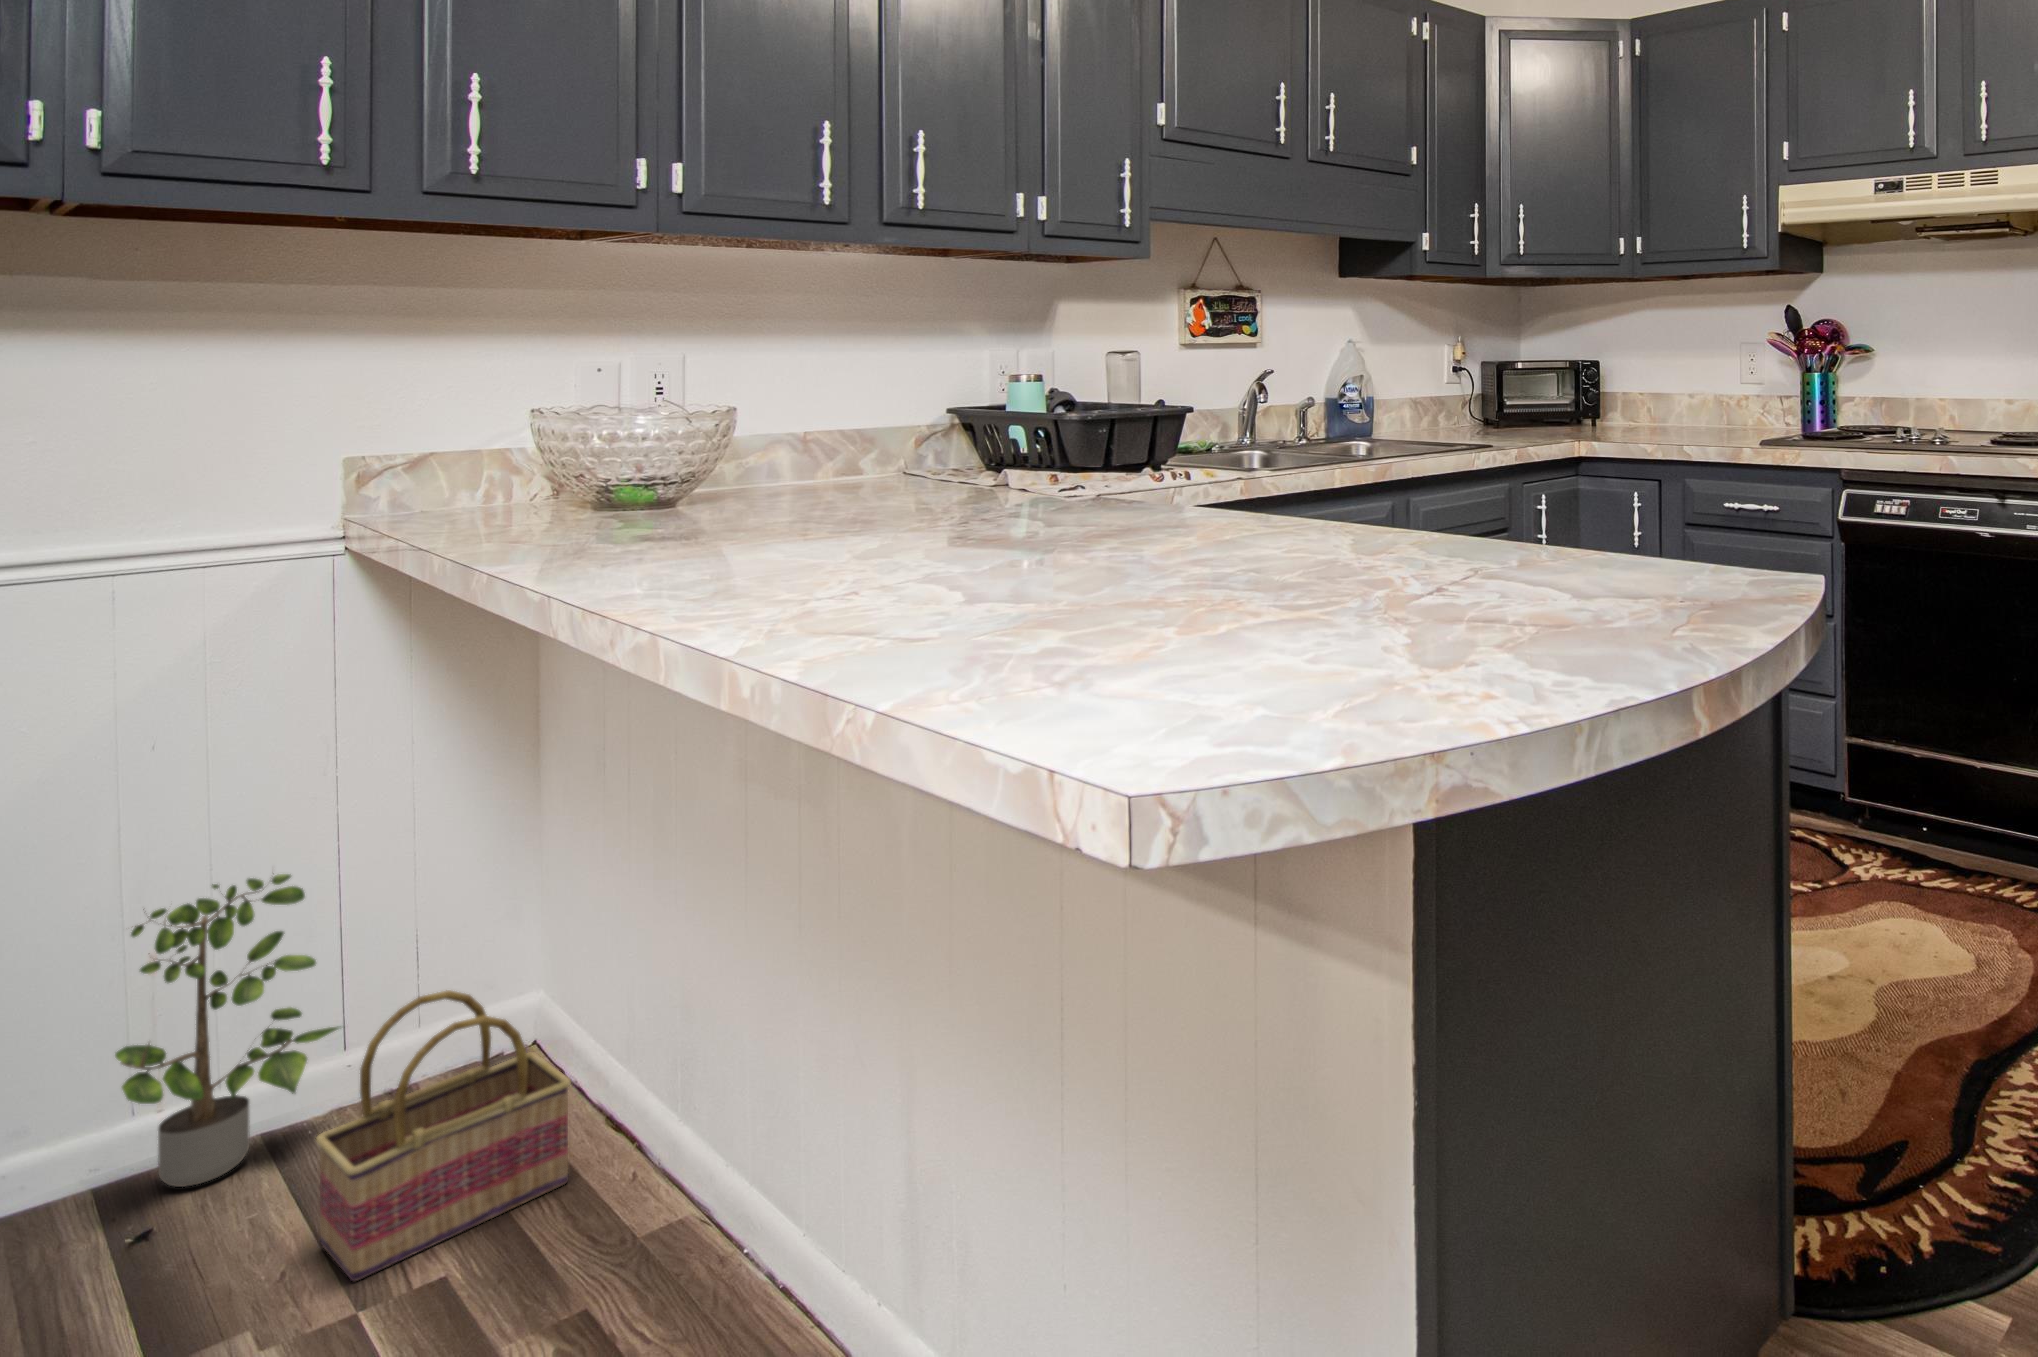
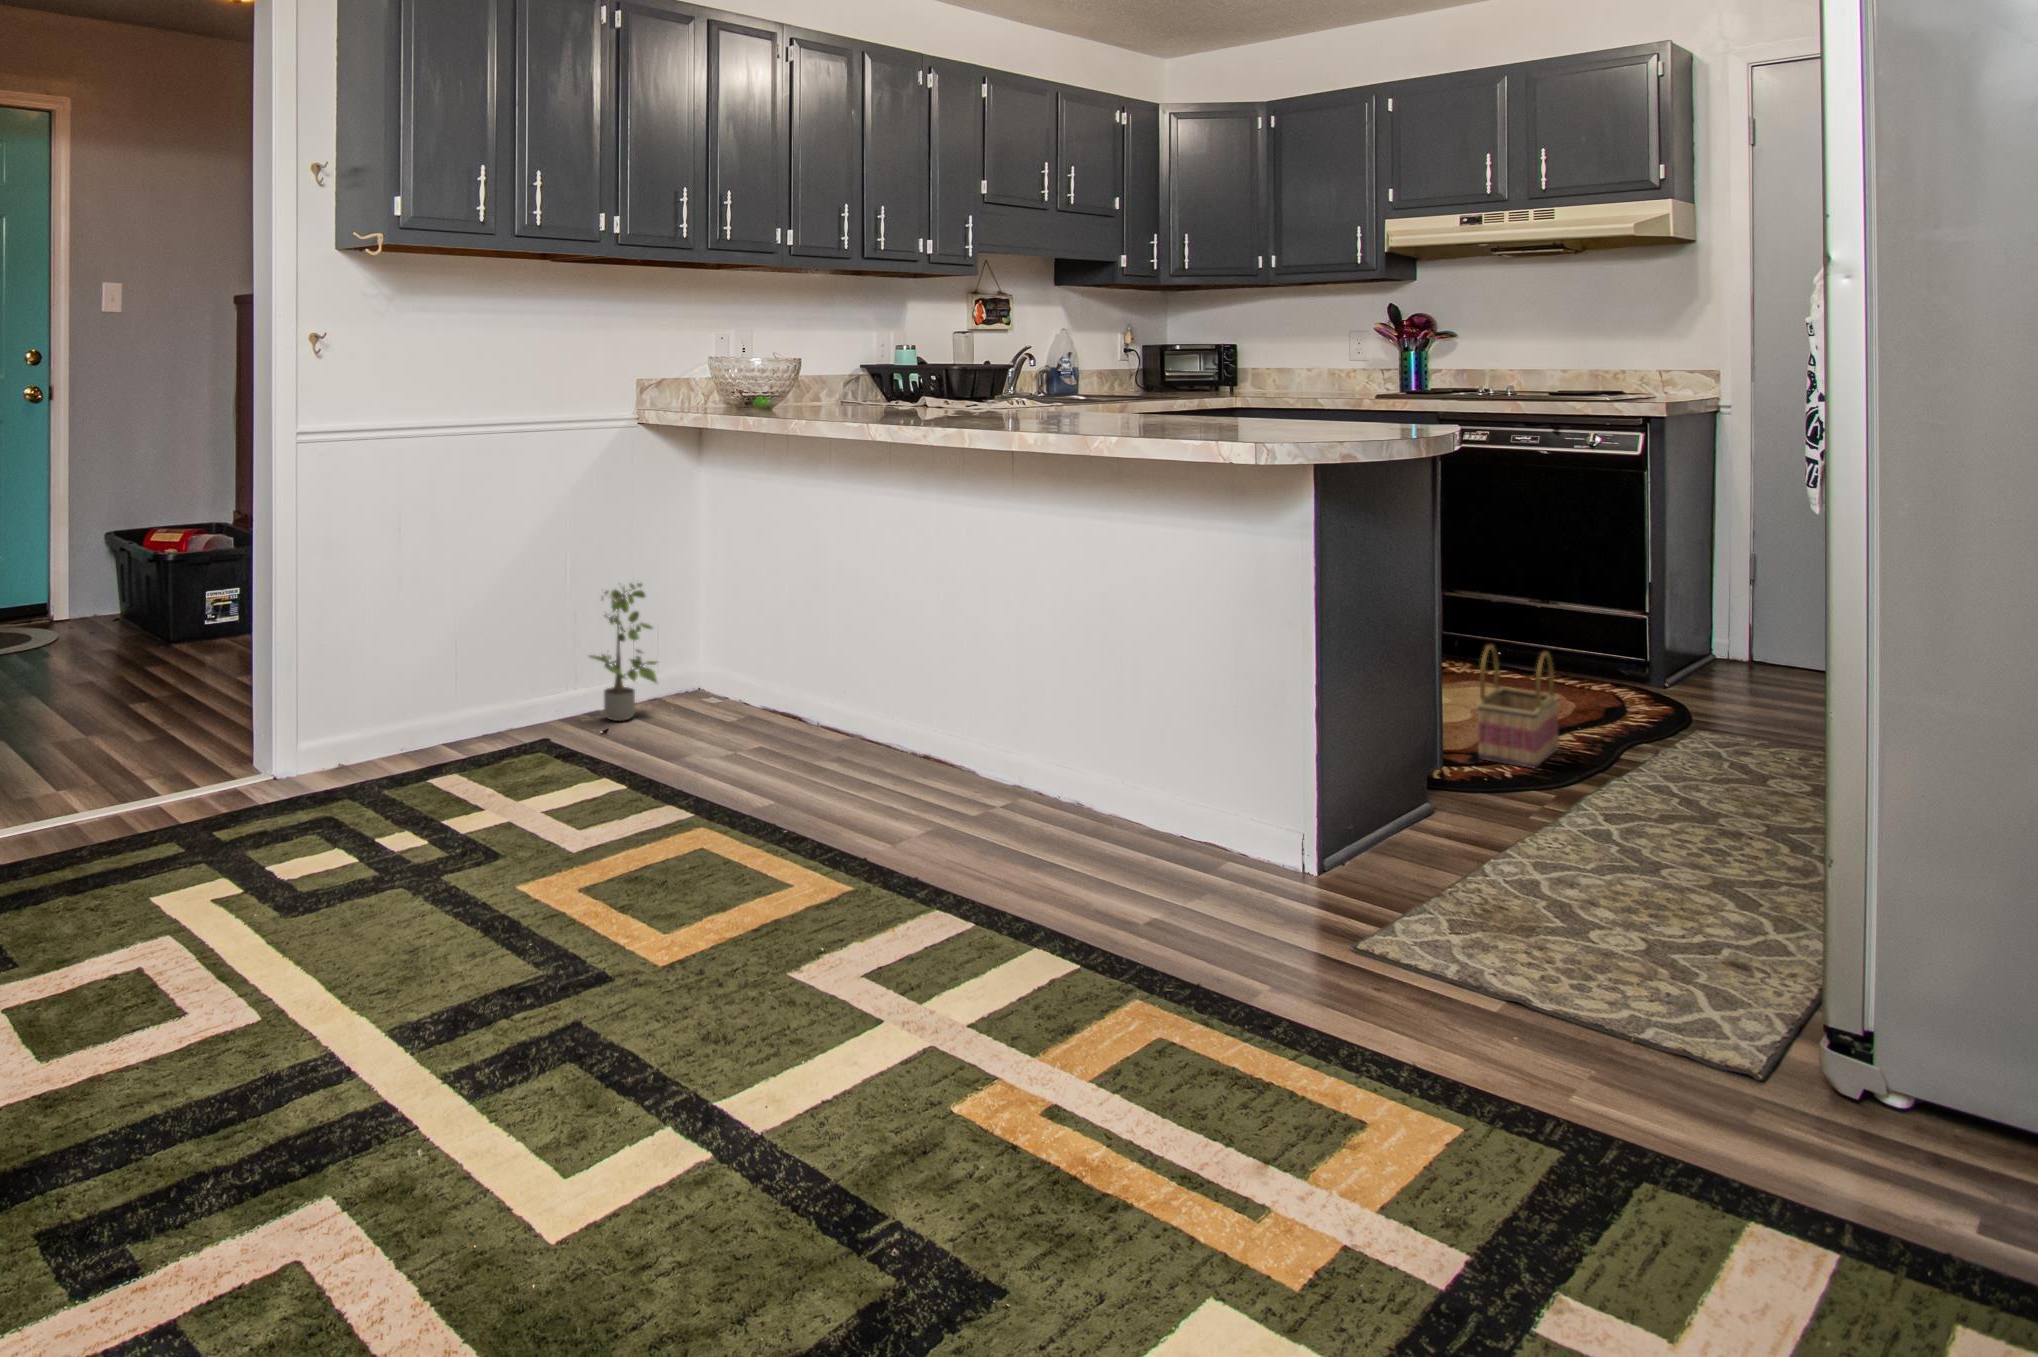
basket: present [316,990,571,1281] -> present [1477,645,1559,768]

